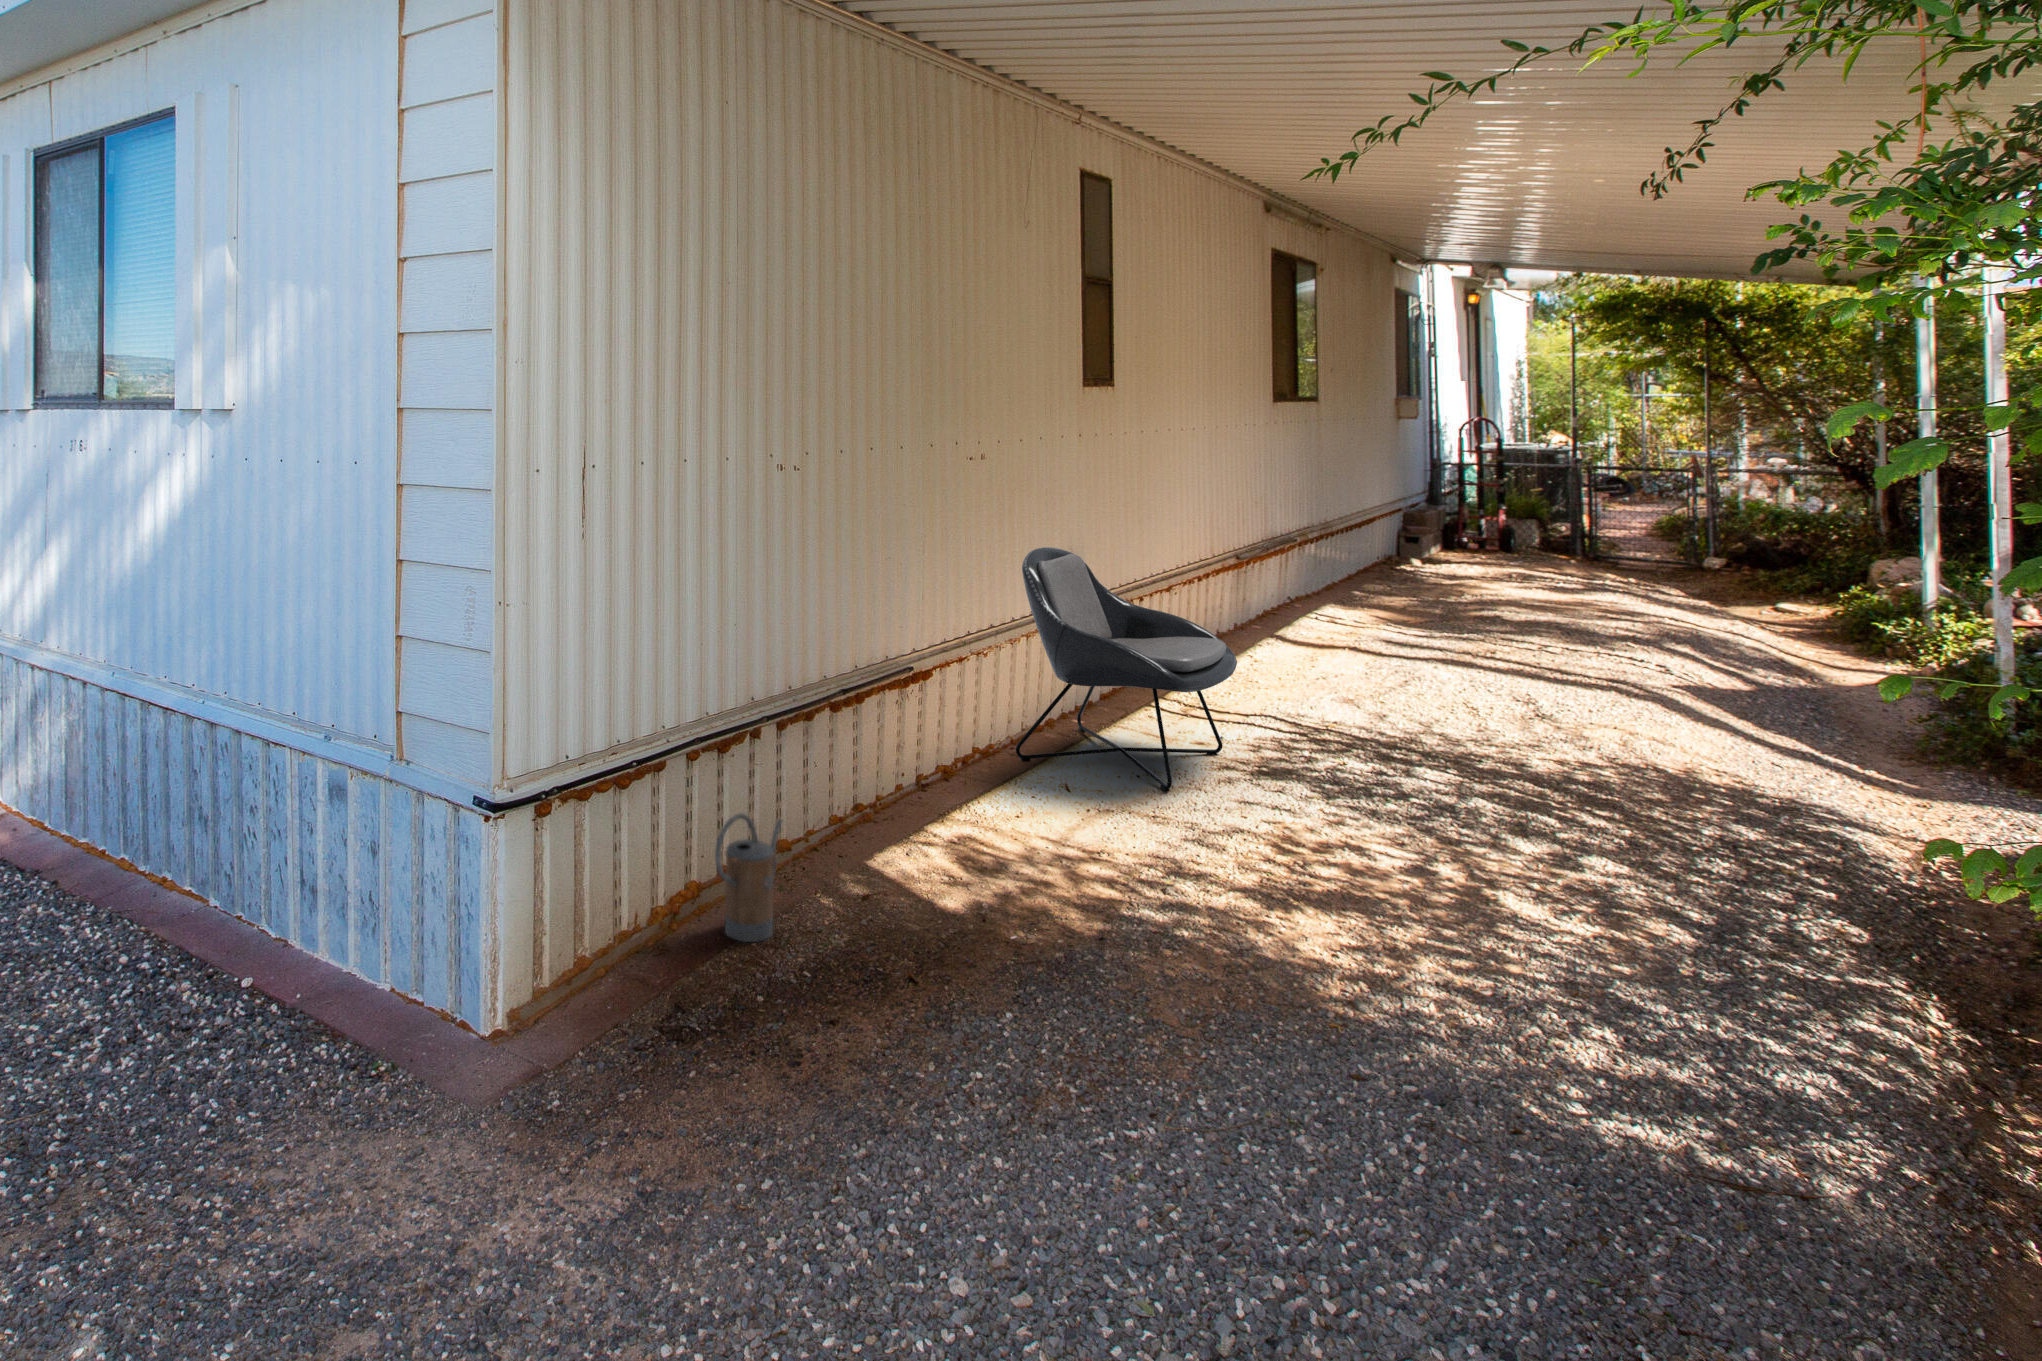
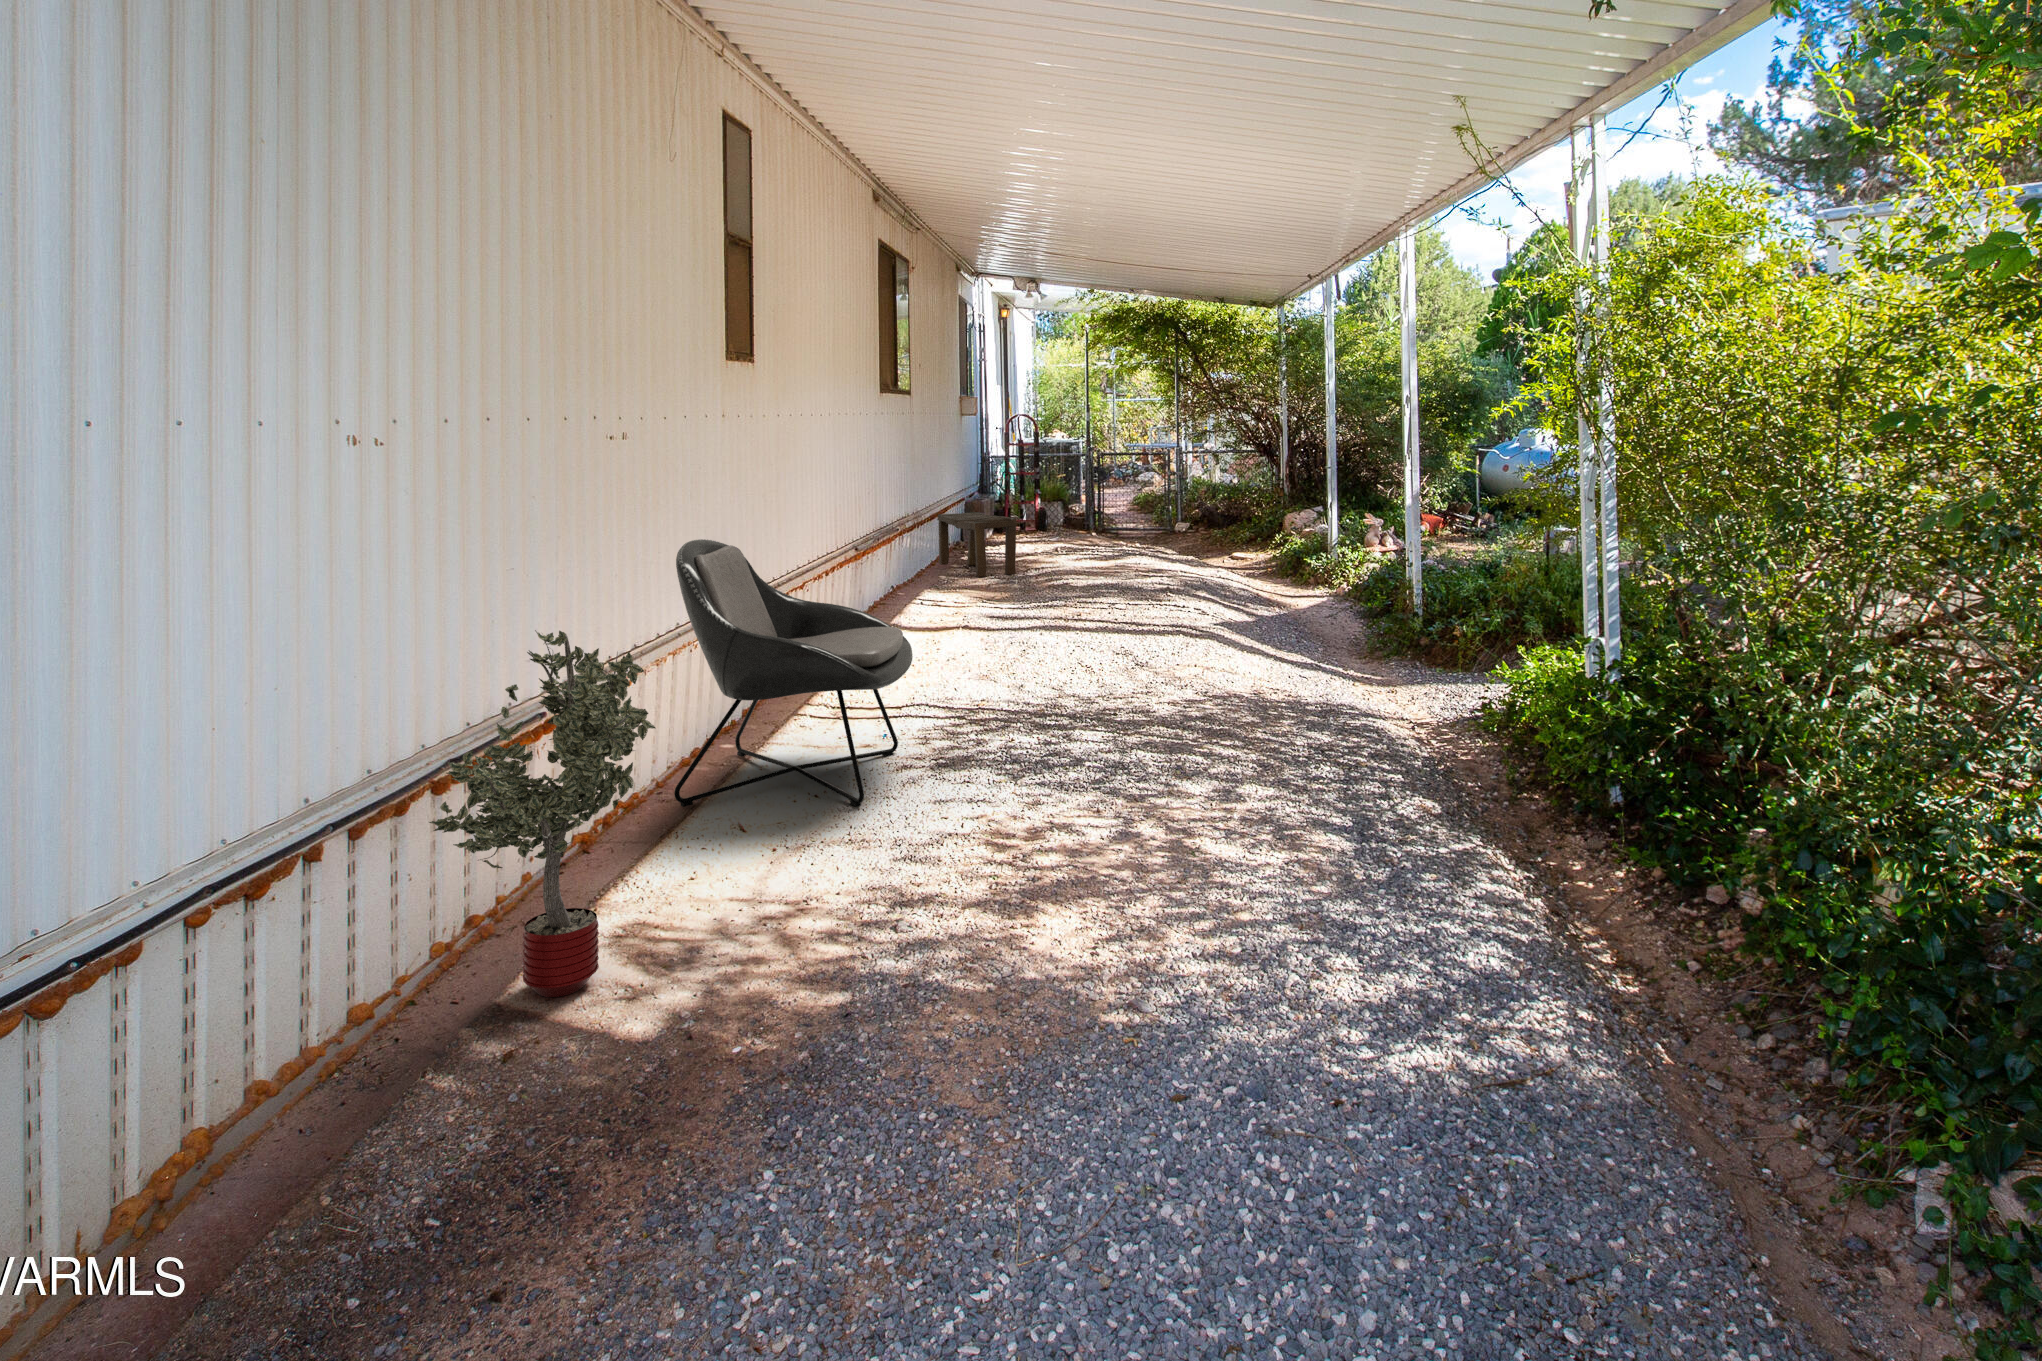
bench: none [1347,526,1440,597] -> present [937,512,1017,577]
potted tree: none [827,611,979,868] -> present [429,630,655,997]
watering can: present [715,814,783,942] -> none [235,987,365,1226]

